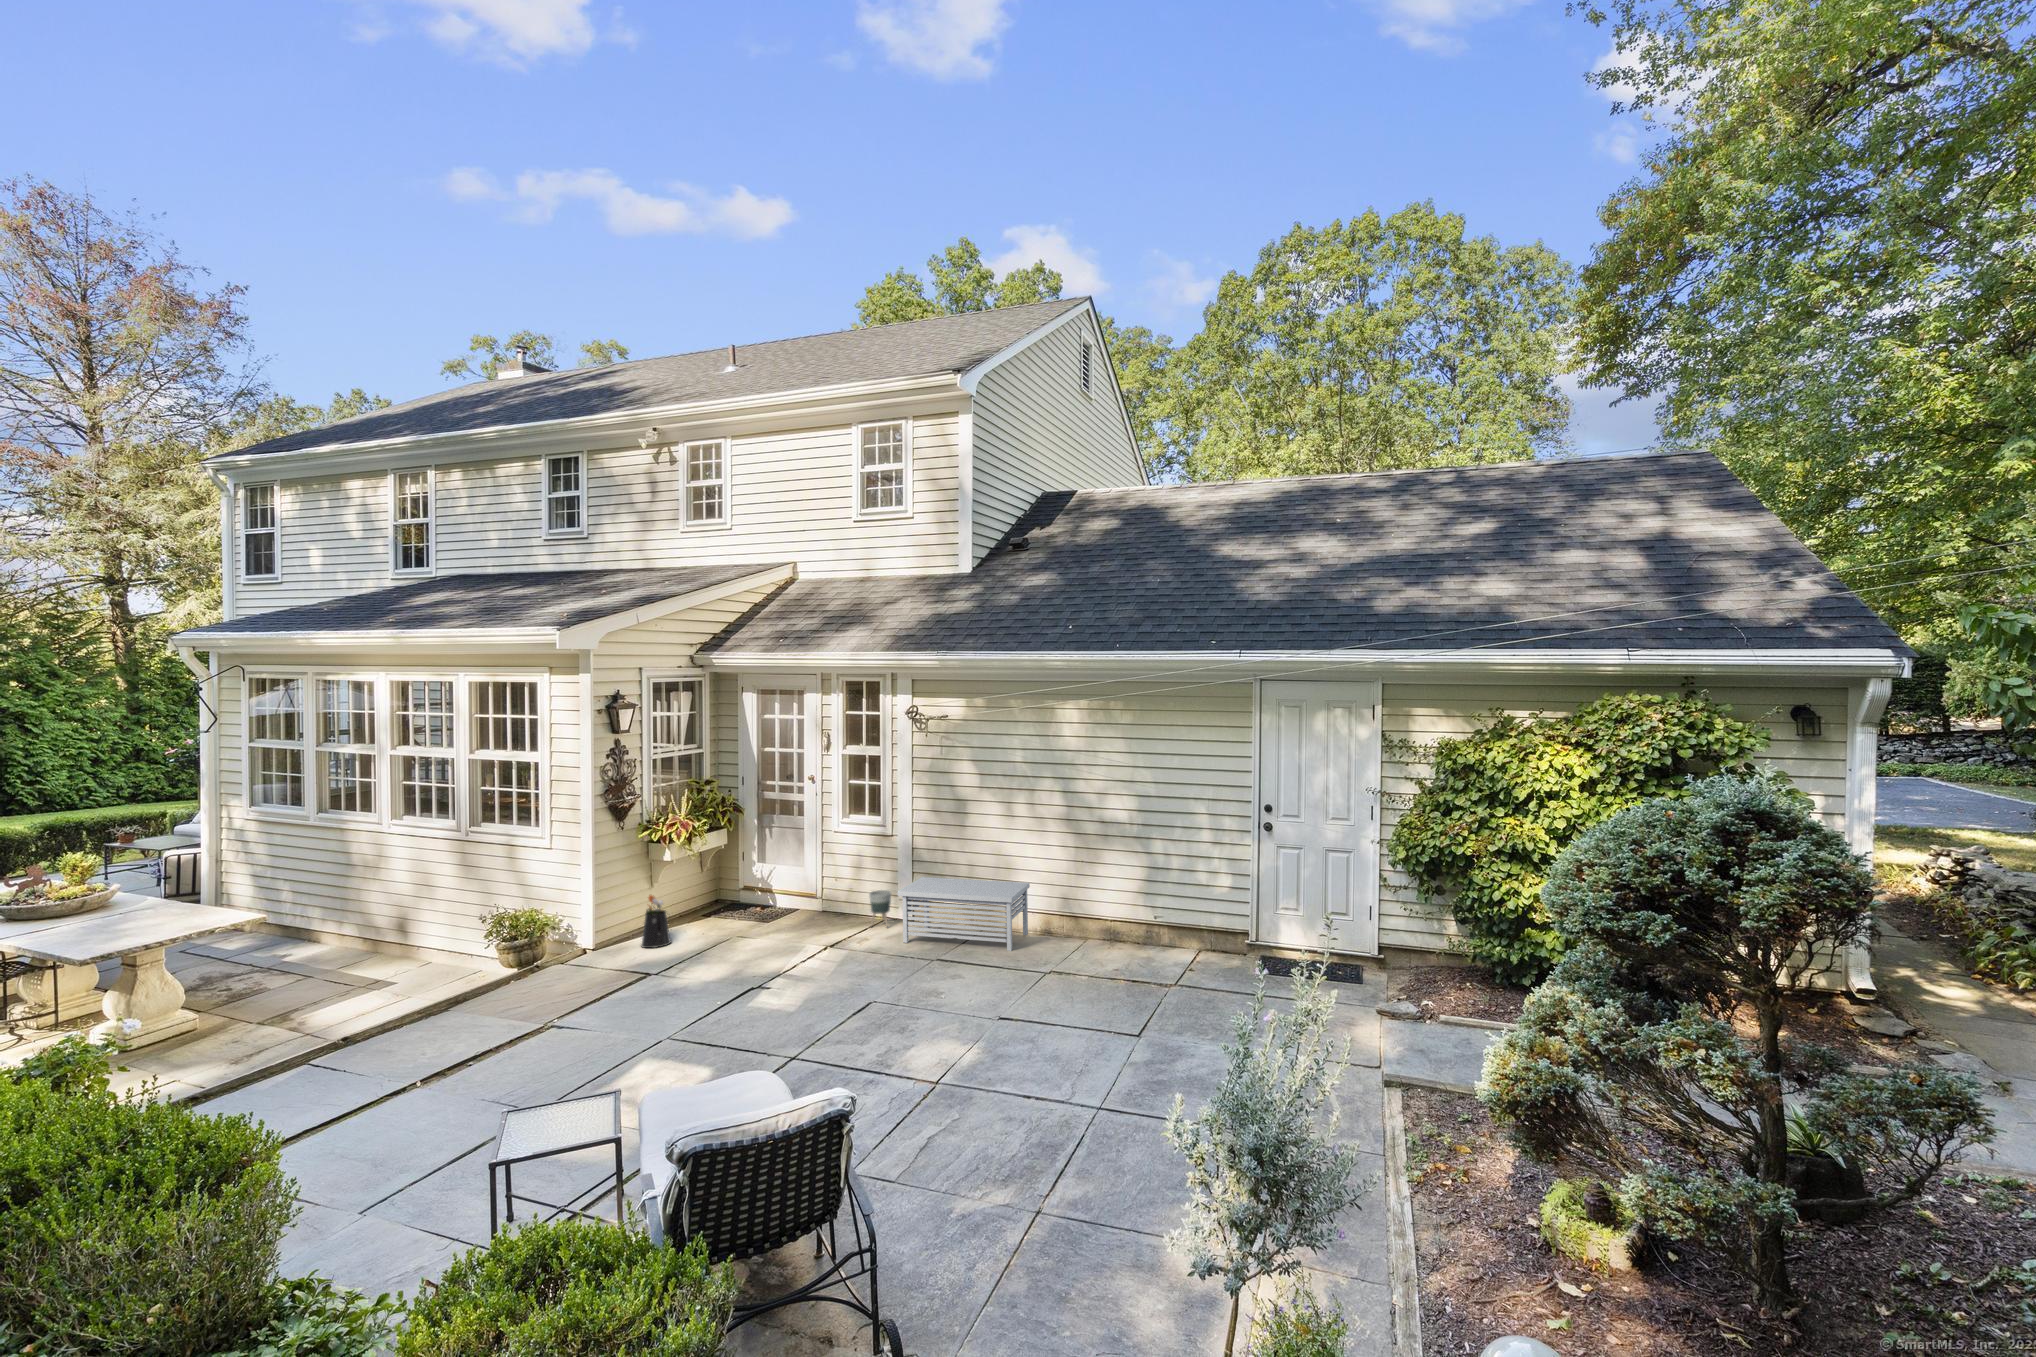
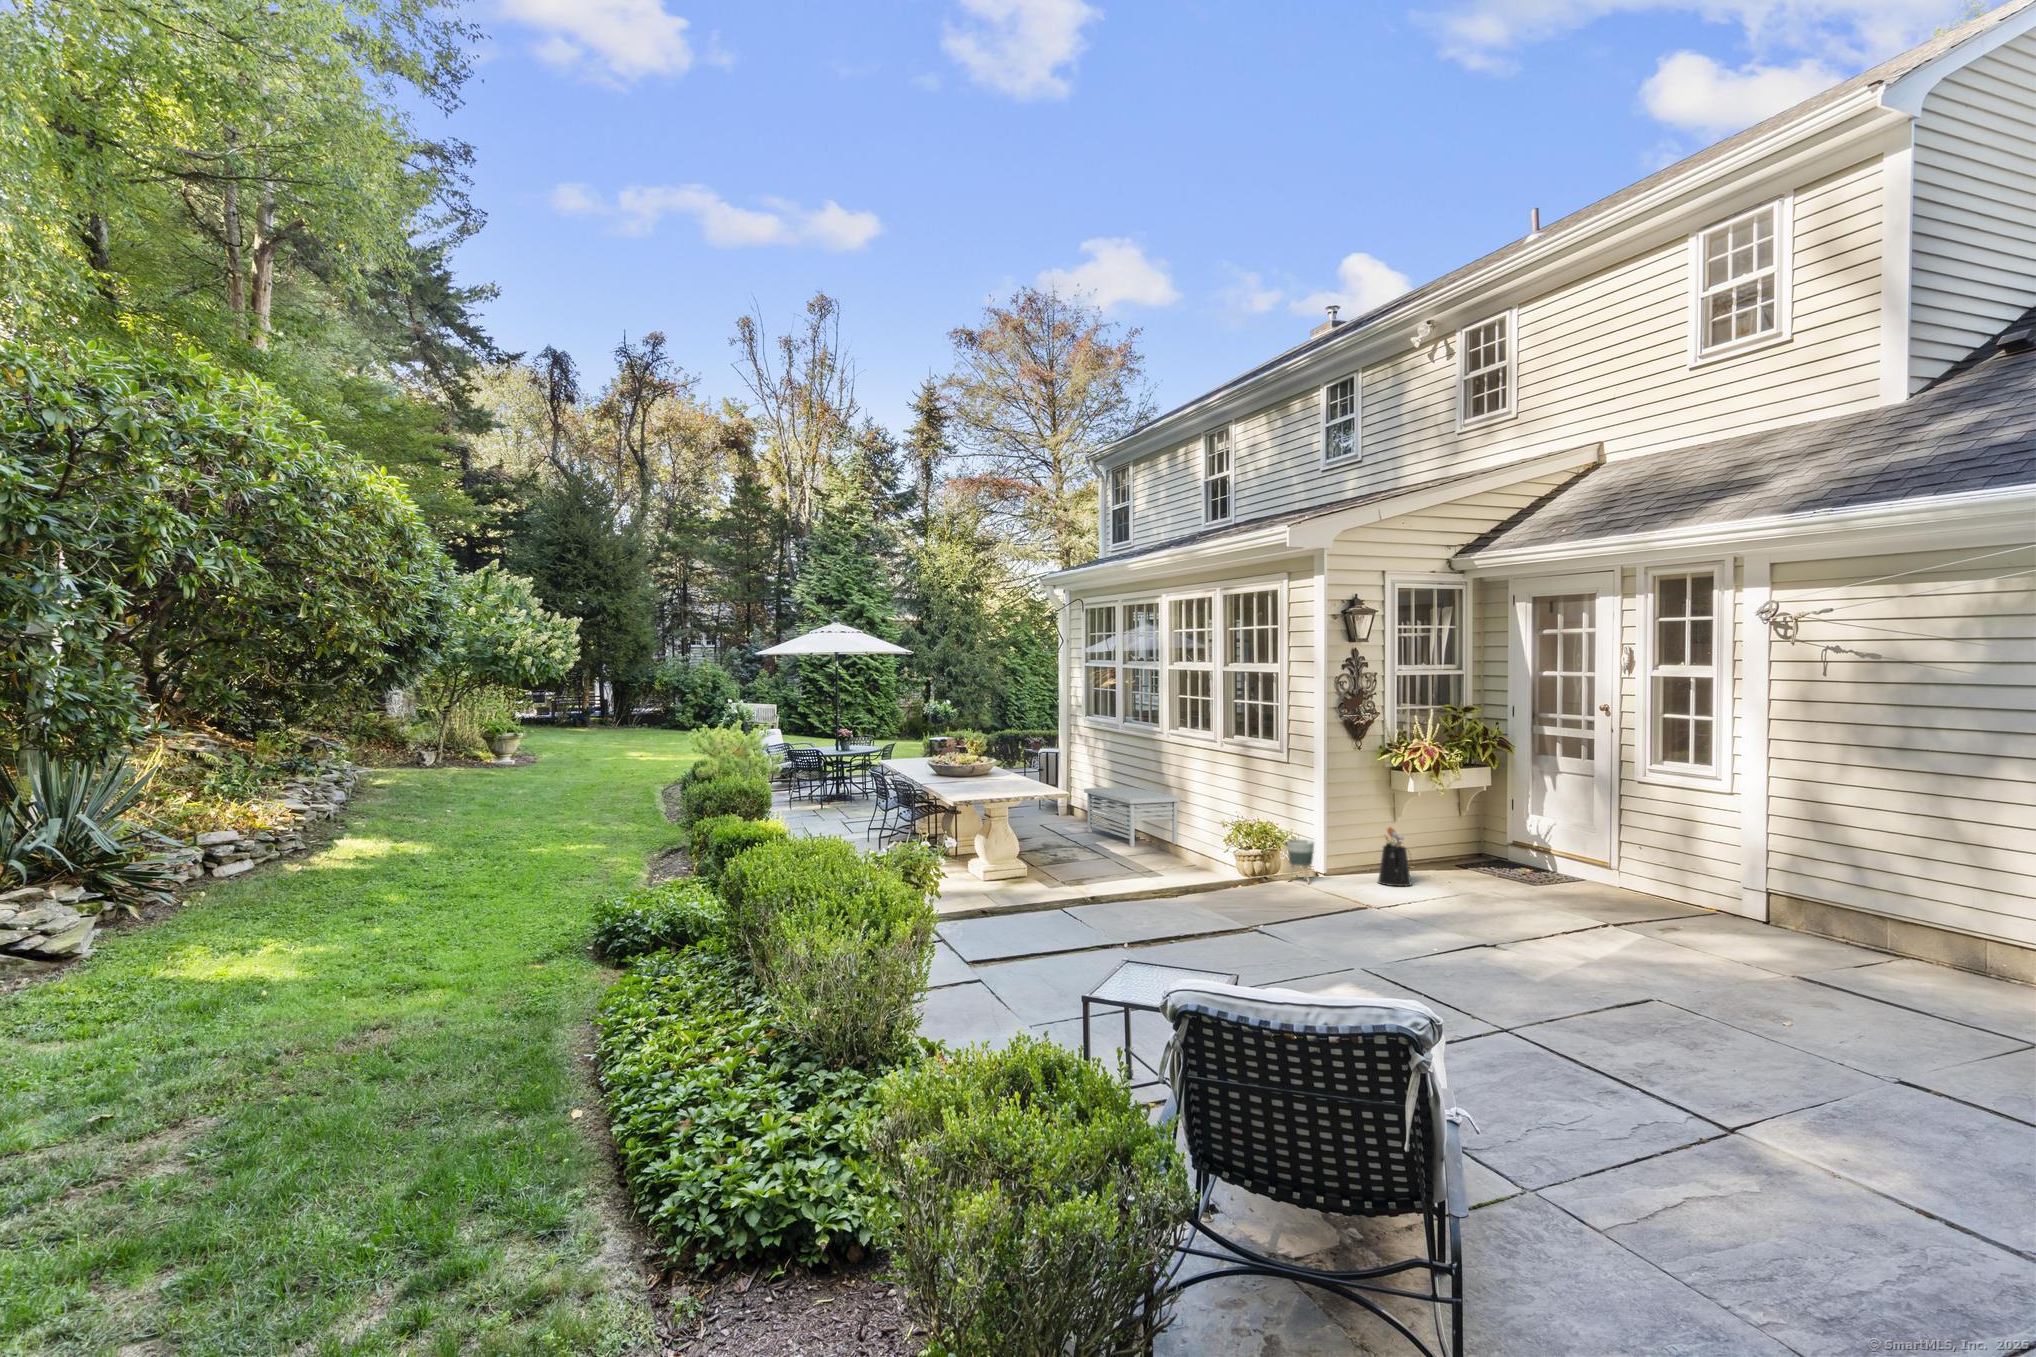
storage bench: present [898,877,1030,951] -> present [1084,787,1181,847]
planter: present [869,890,891,927] -> present [1287,840,1314,883]

